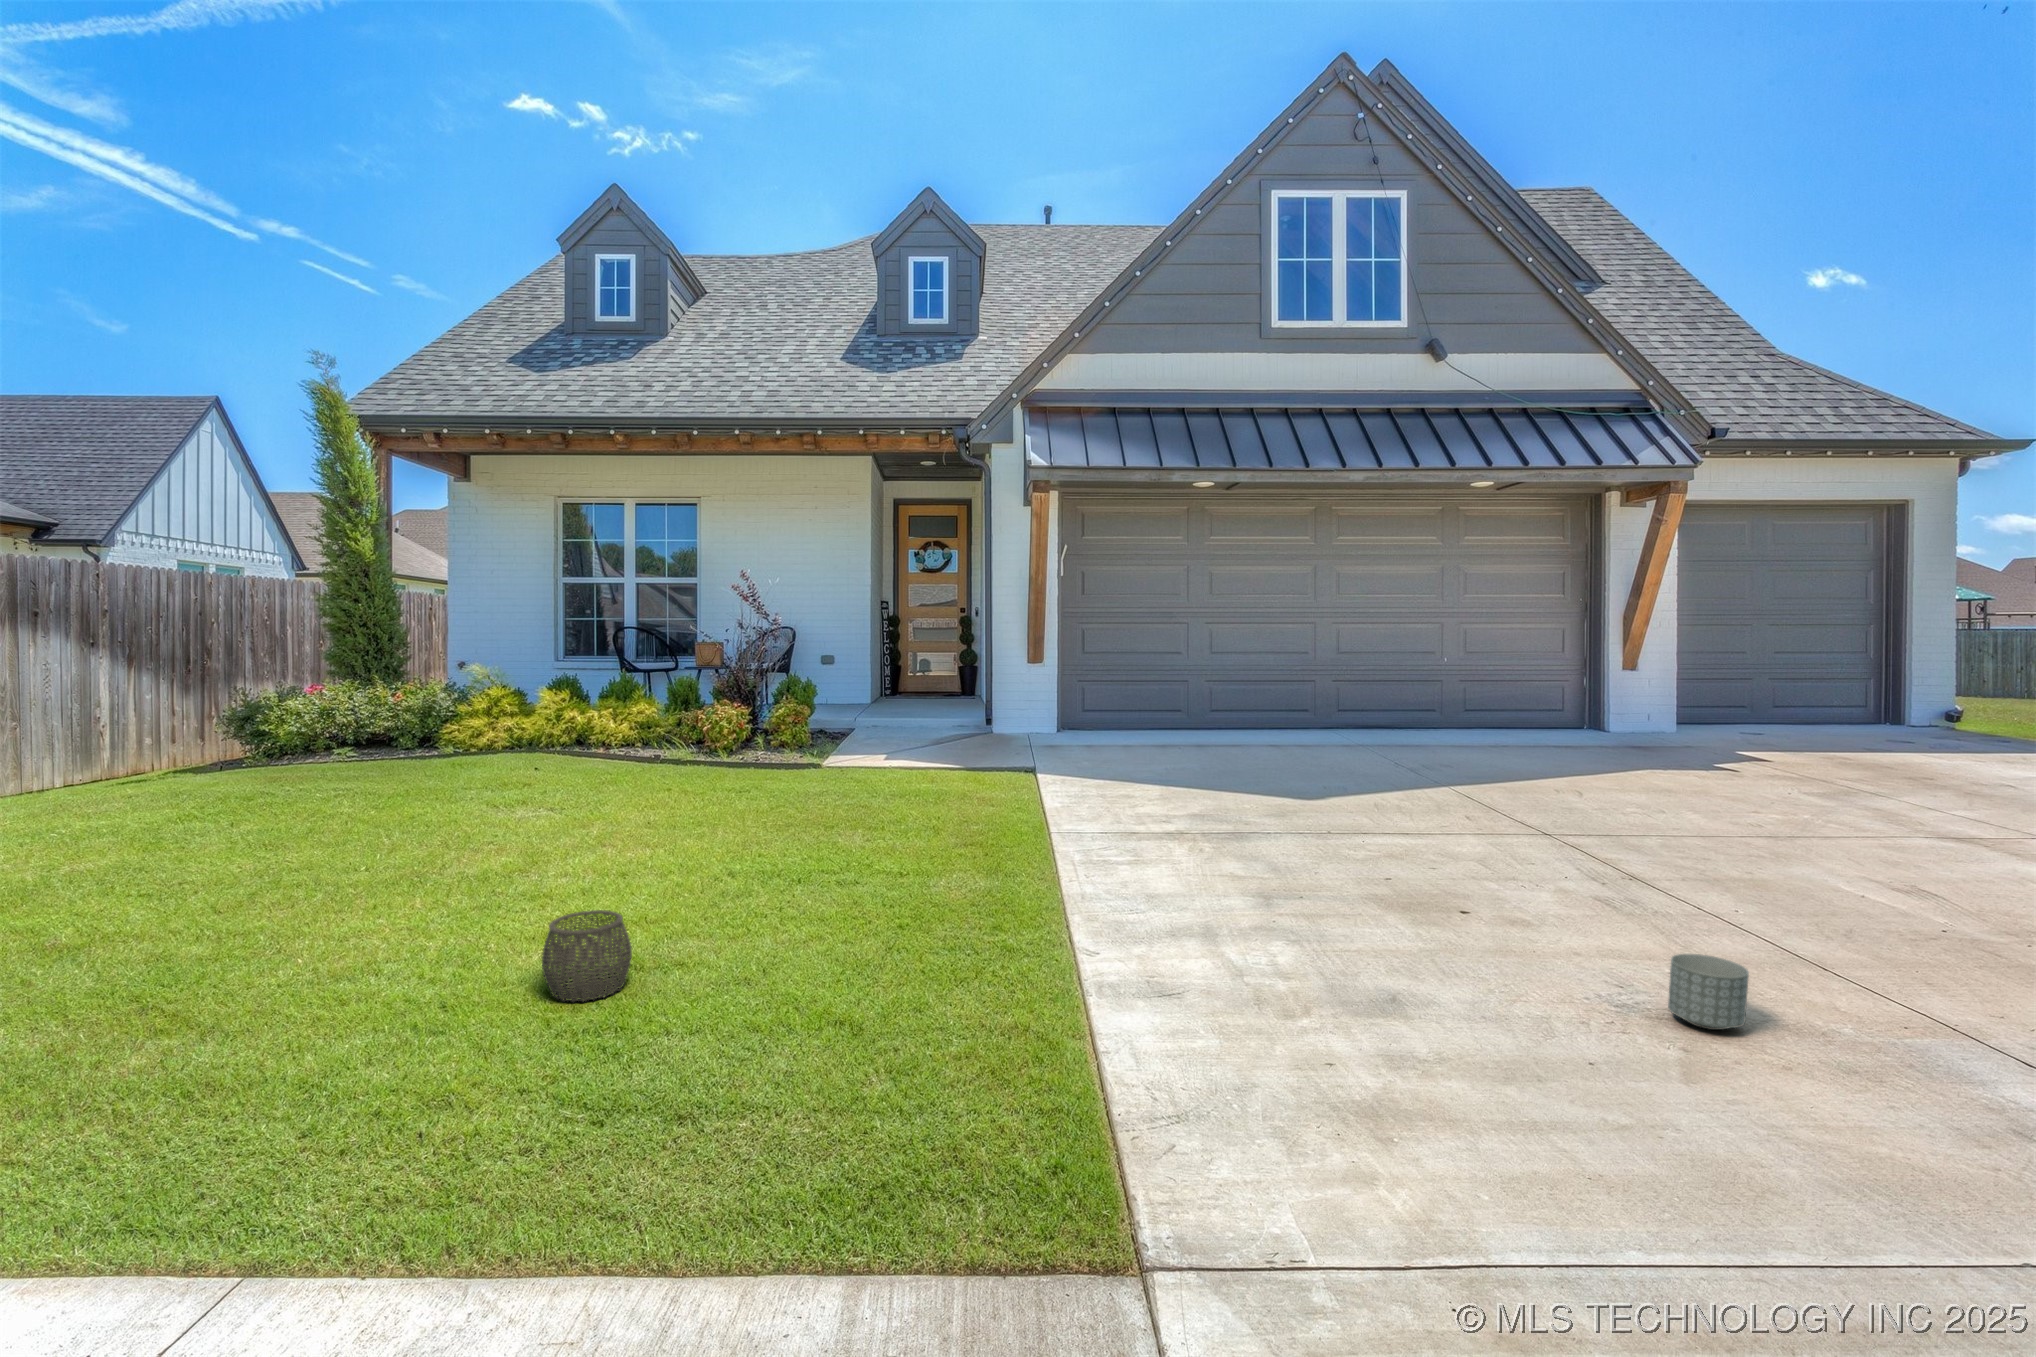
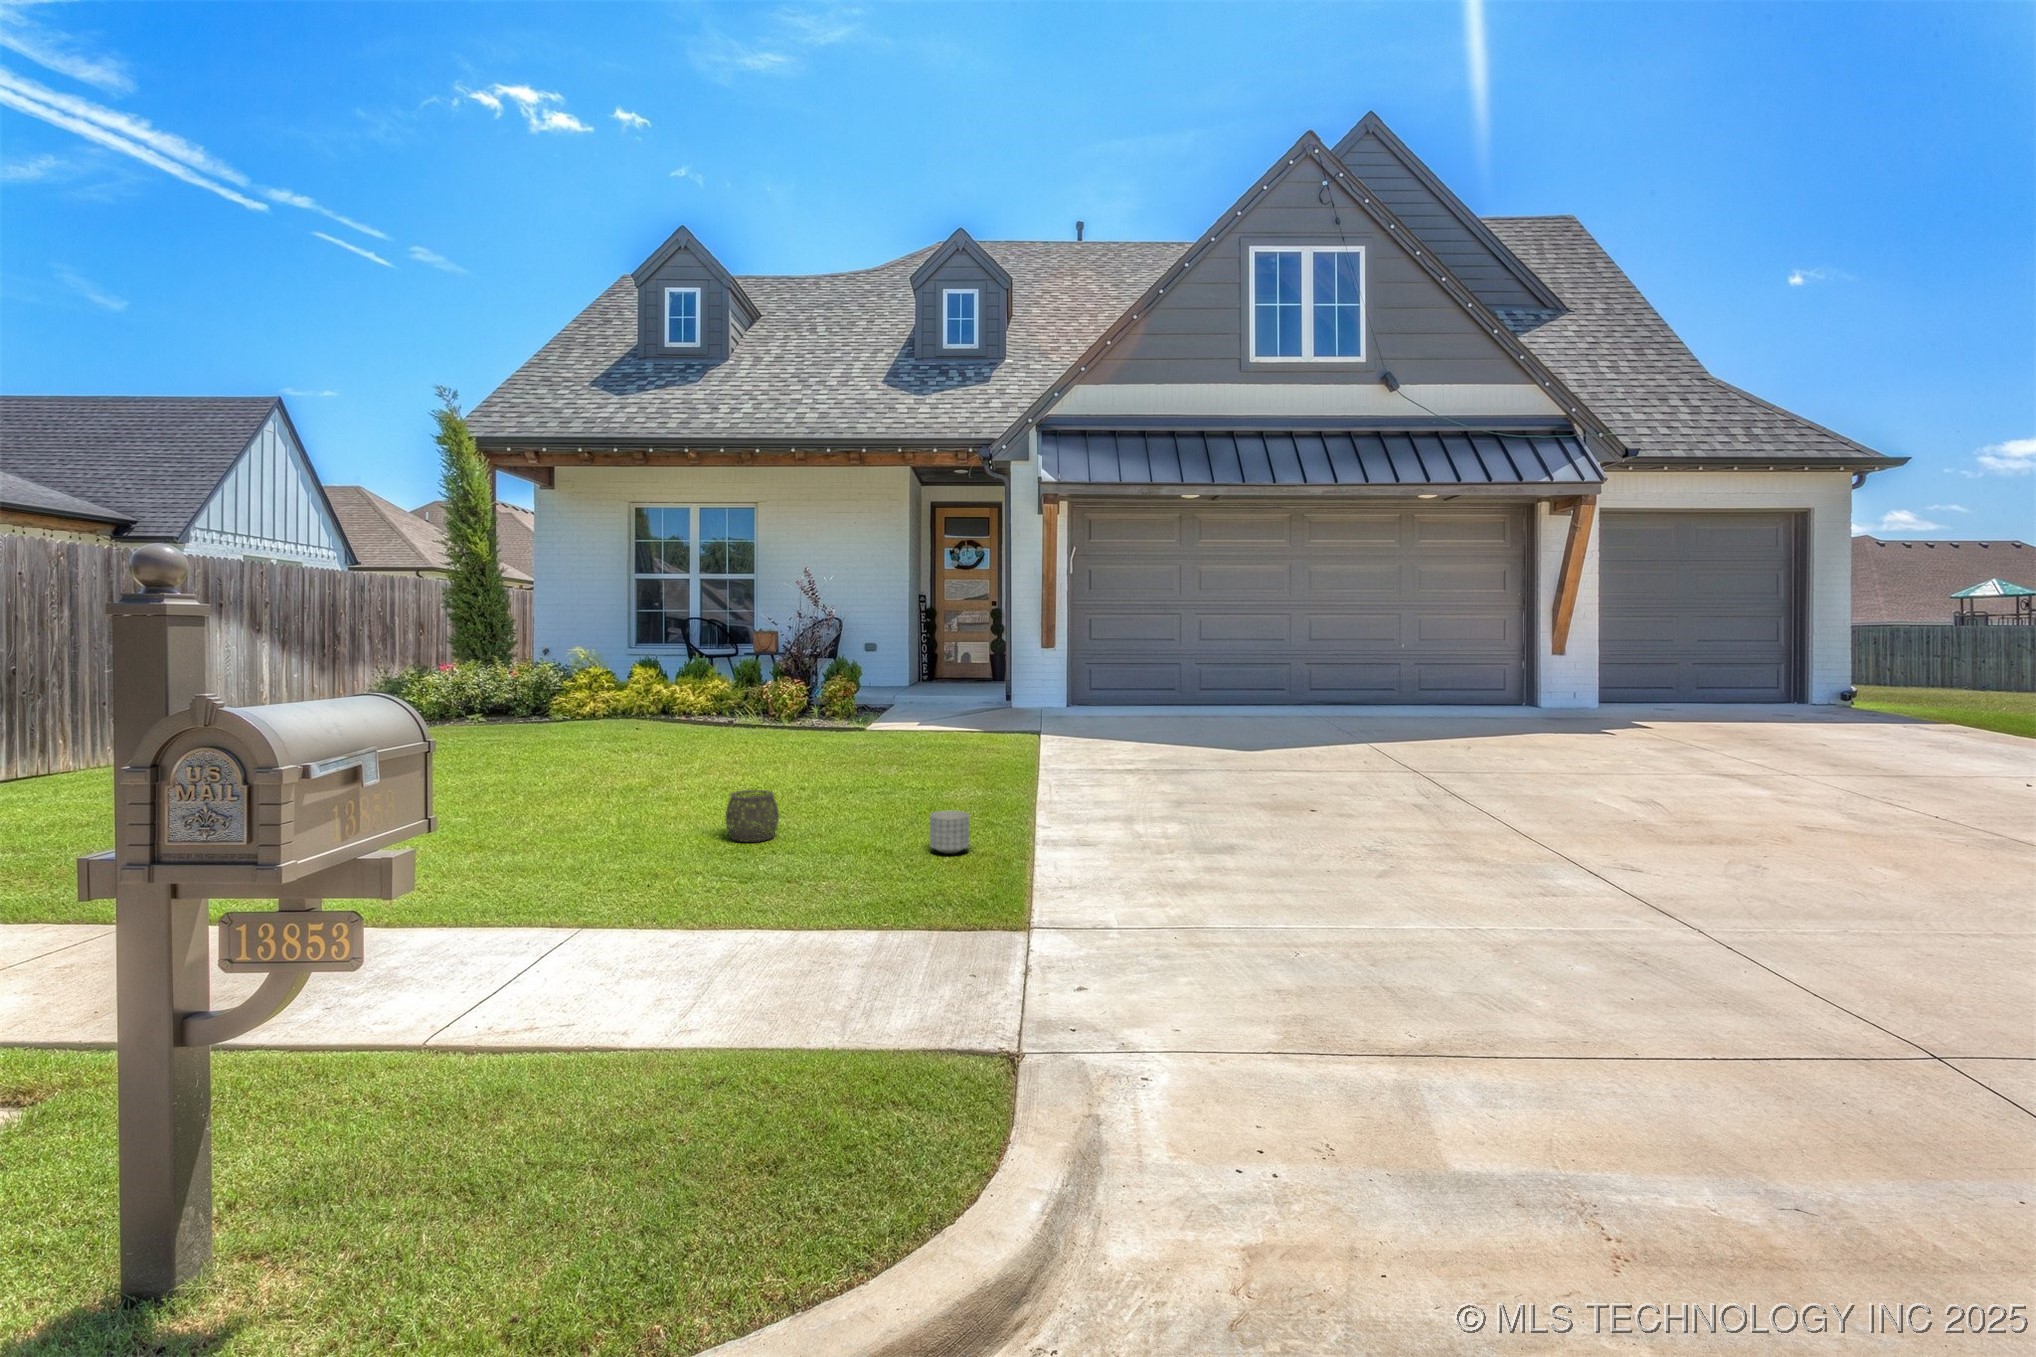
planter: present [1668,954,1749,1030] -> present [930,811,969,854]

